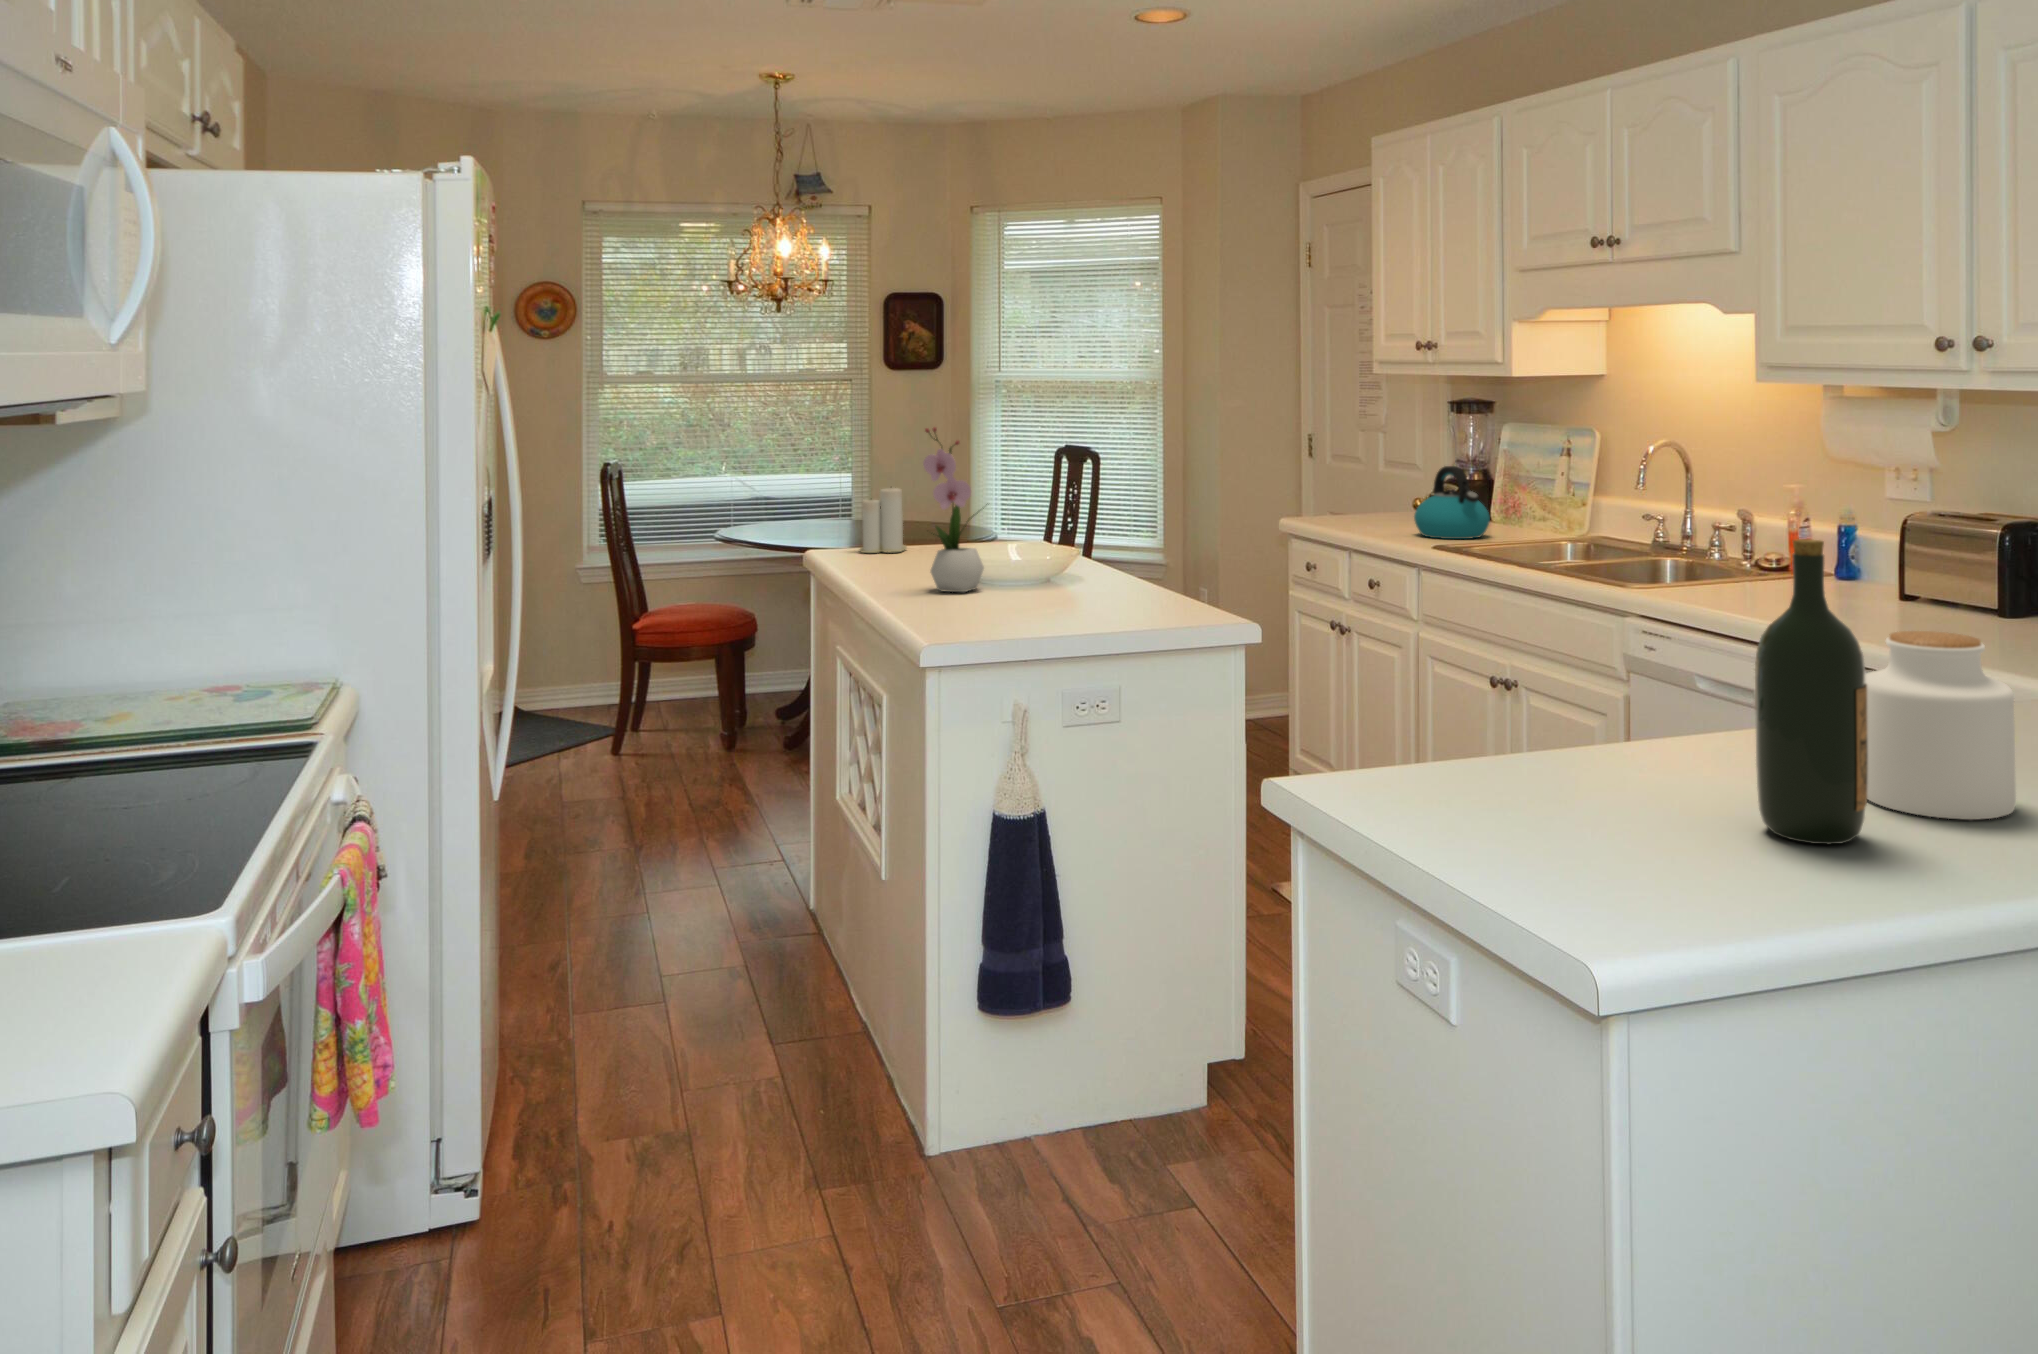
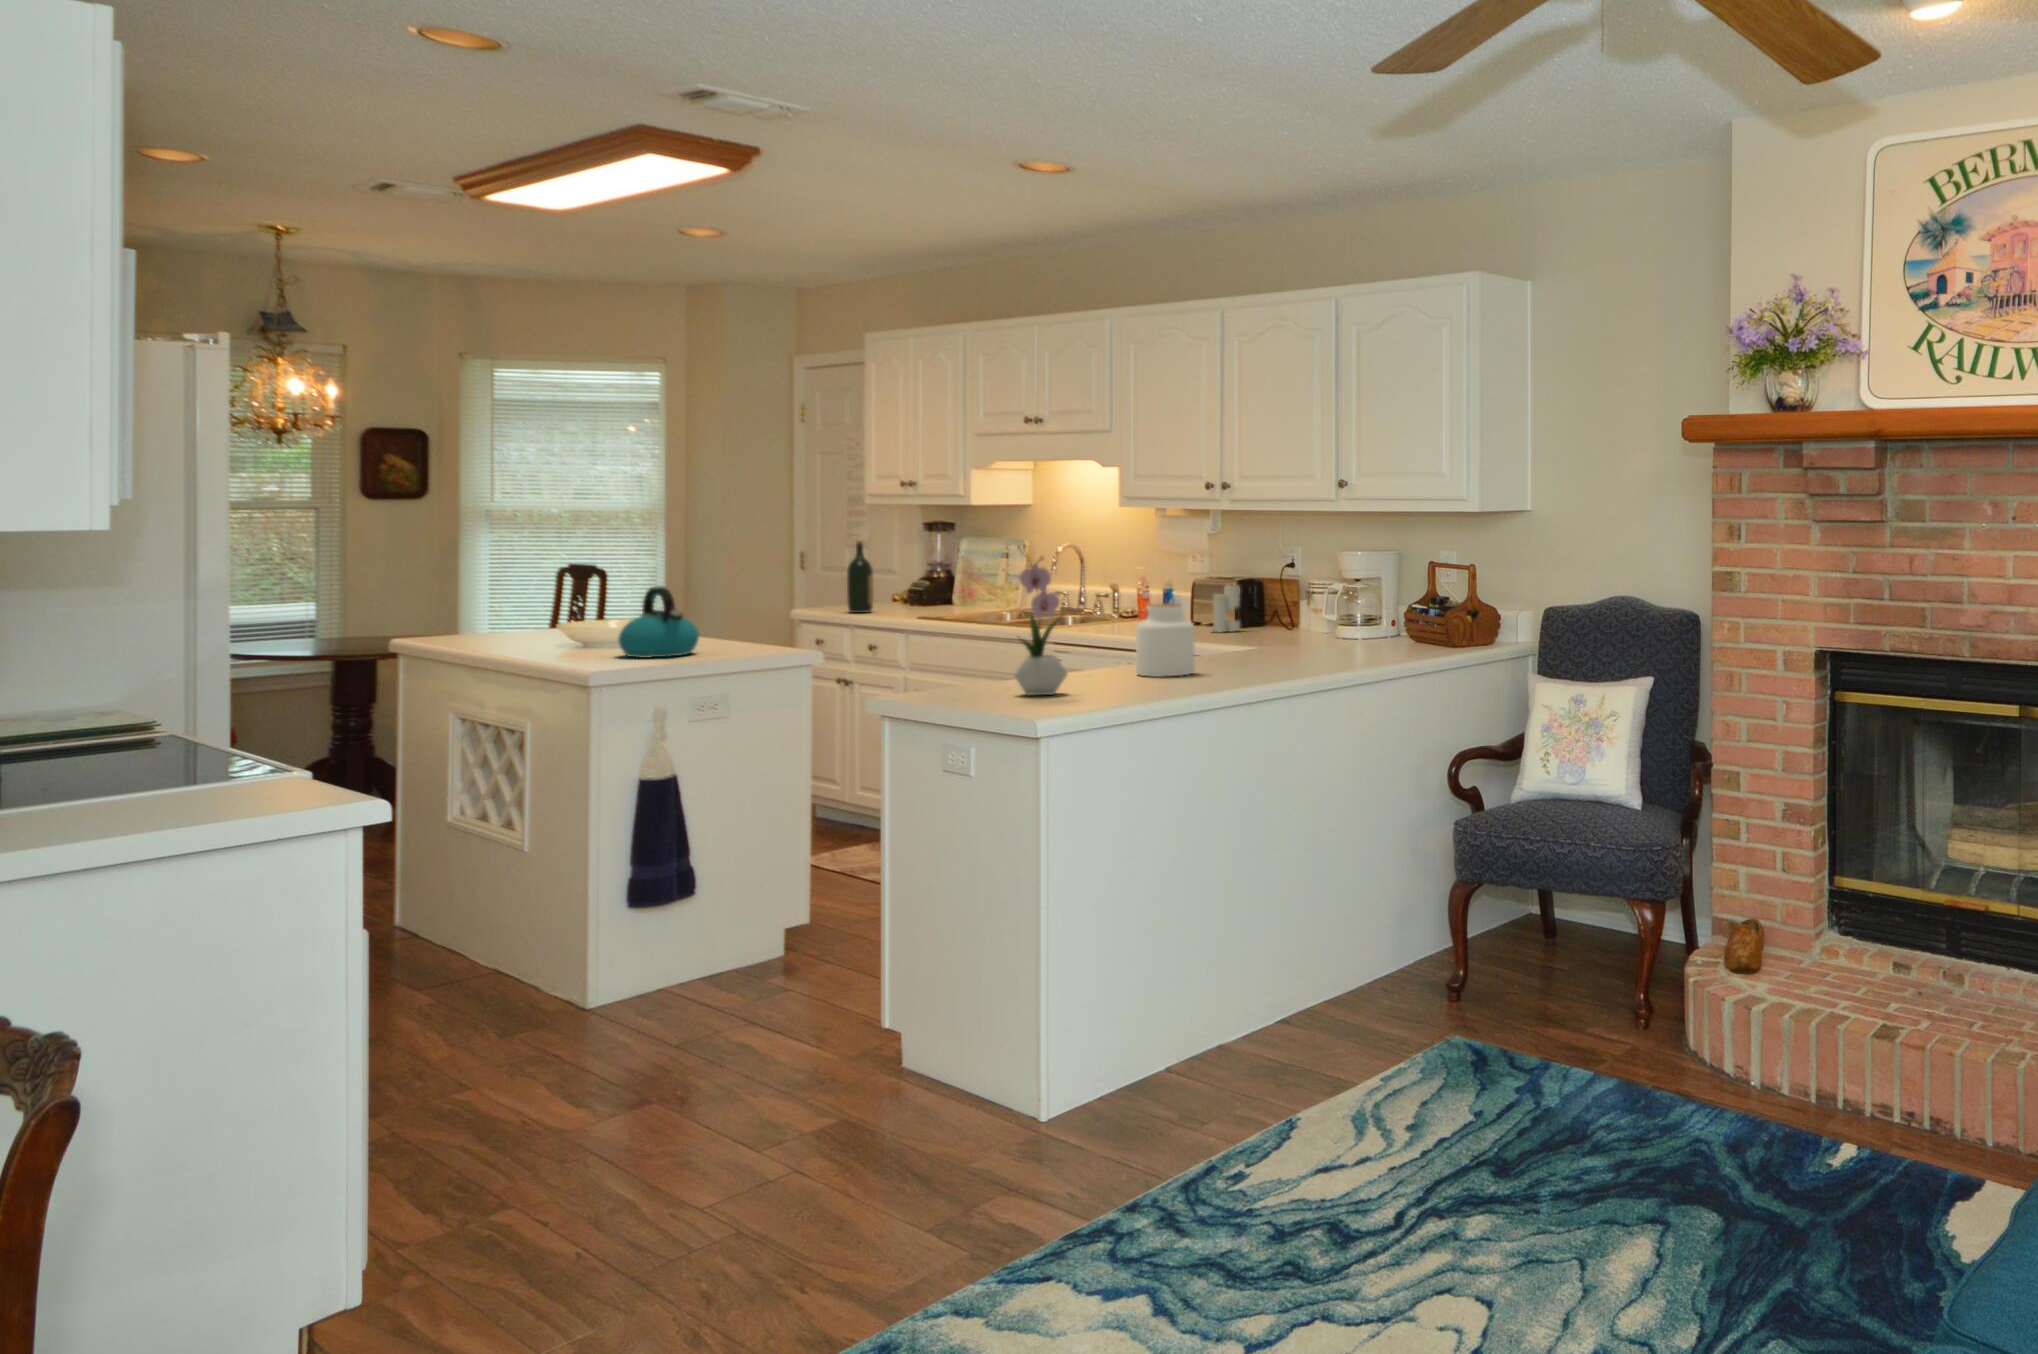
flower arrangement: present [923,427,984,592] -> present [1015,545,1067,695]
kettle: present [1414,466,1490,539] -> present [619,587,699,658]
candle: present [859,488,907,553] -> present [1211,585,1240,633]
wine bottle: present [1755,539,1868,844] -> present [847,541,873,613]

